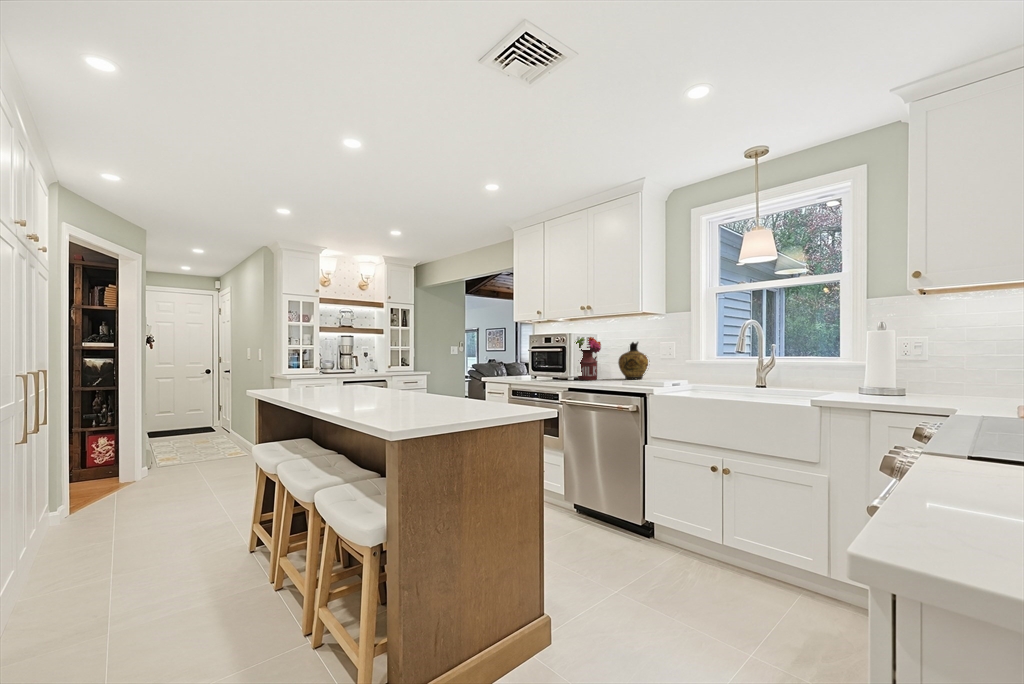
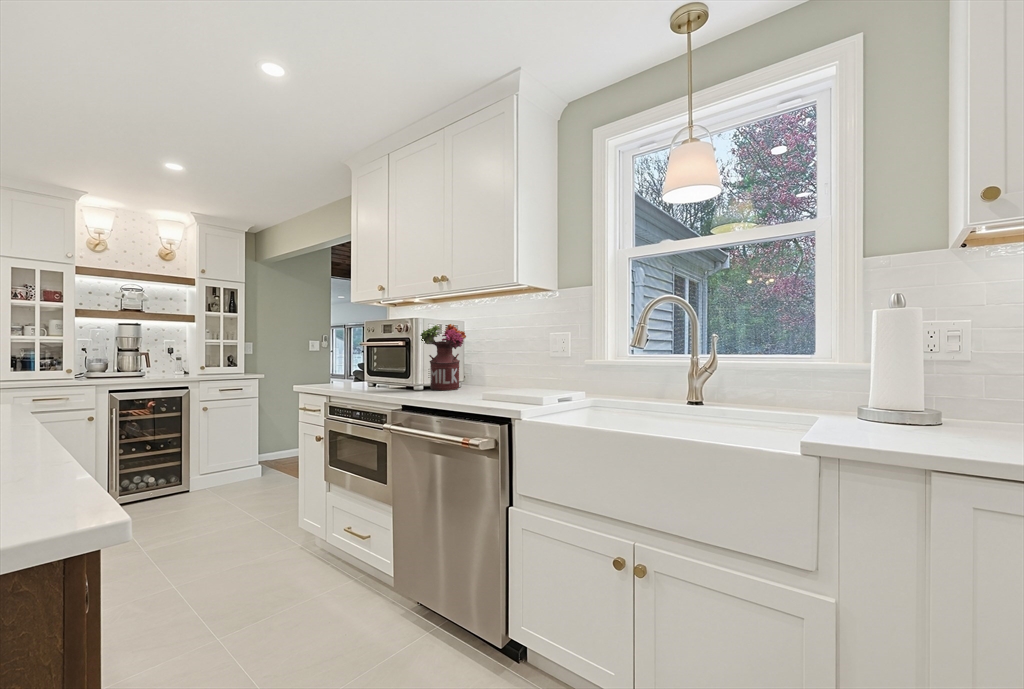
ceramic jug: present [618,342,650,379] -> none [491,331,536,388]

